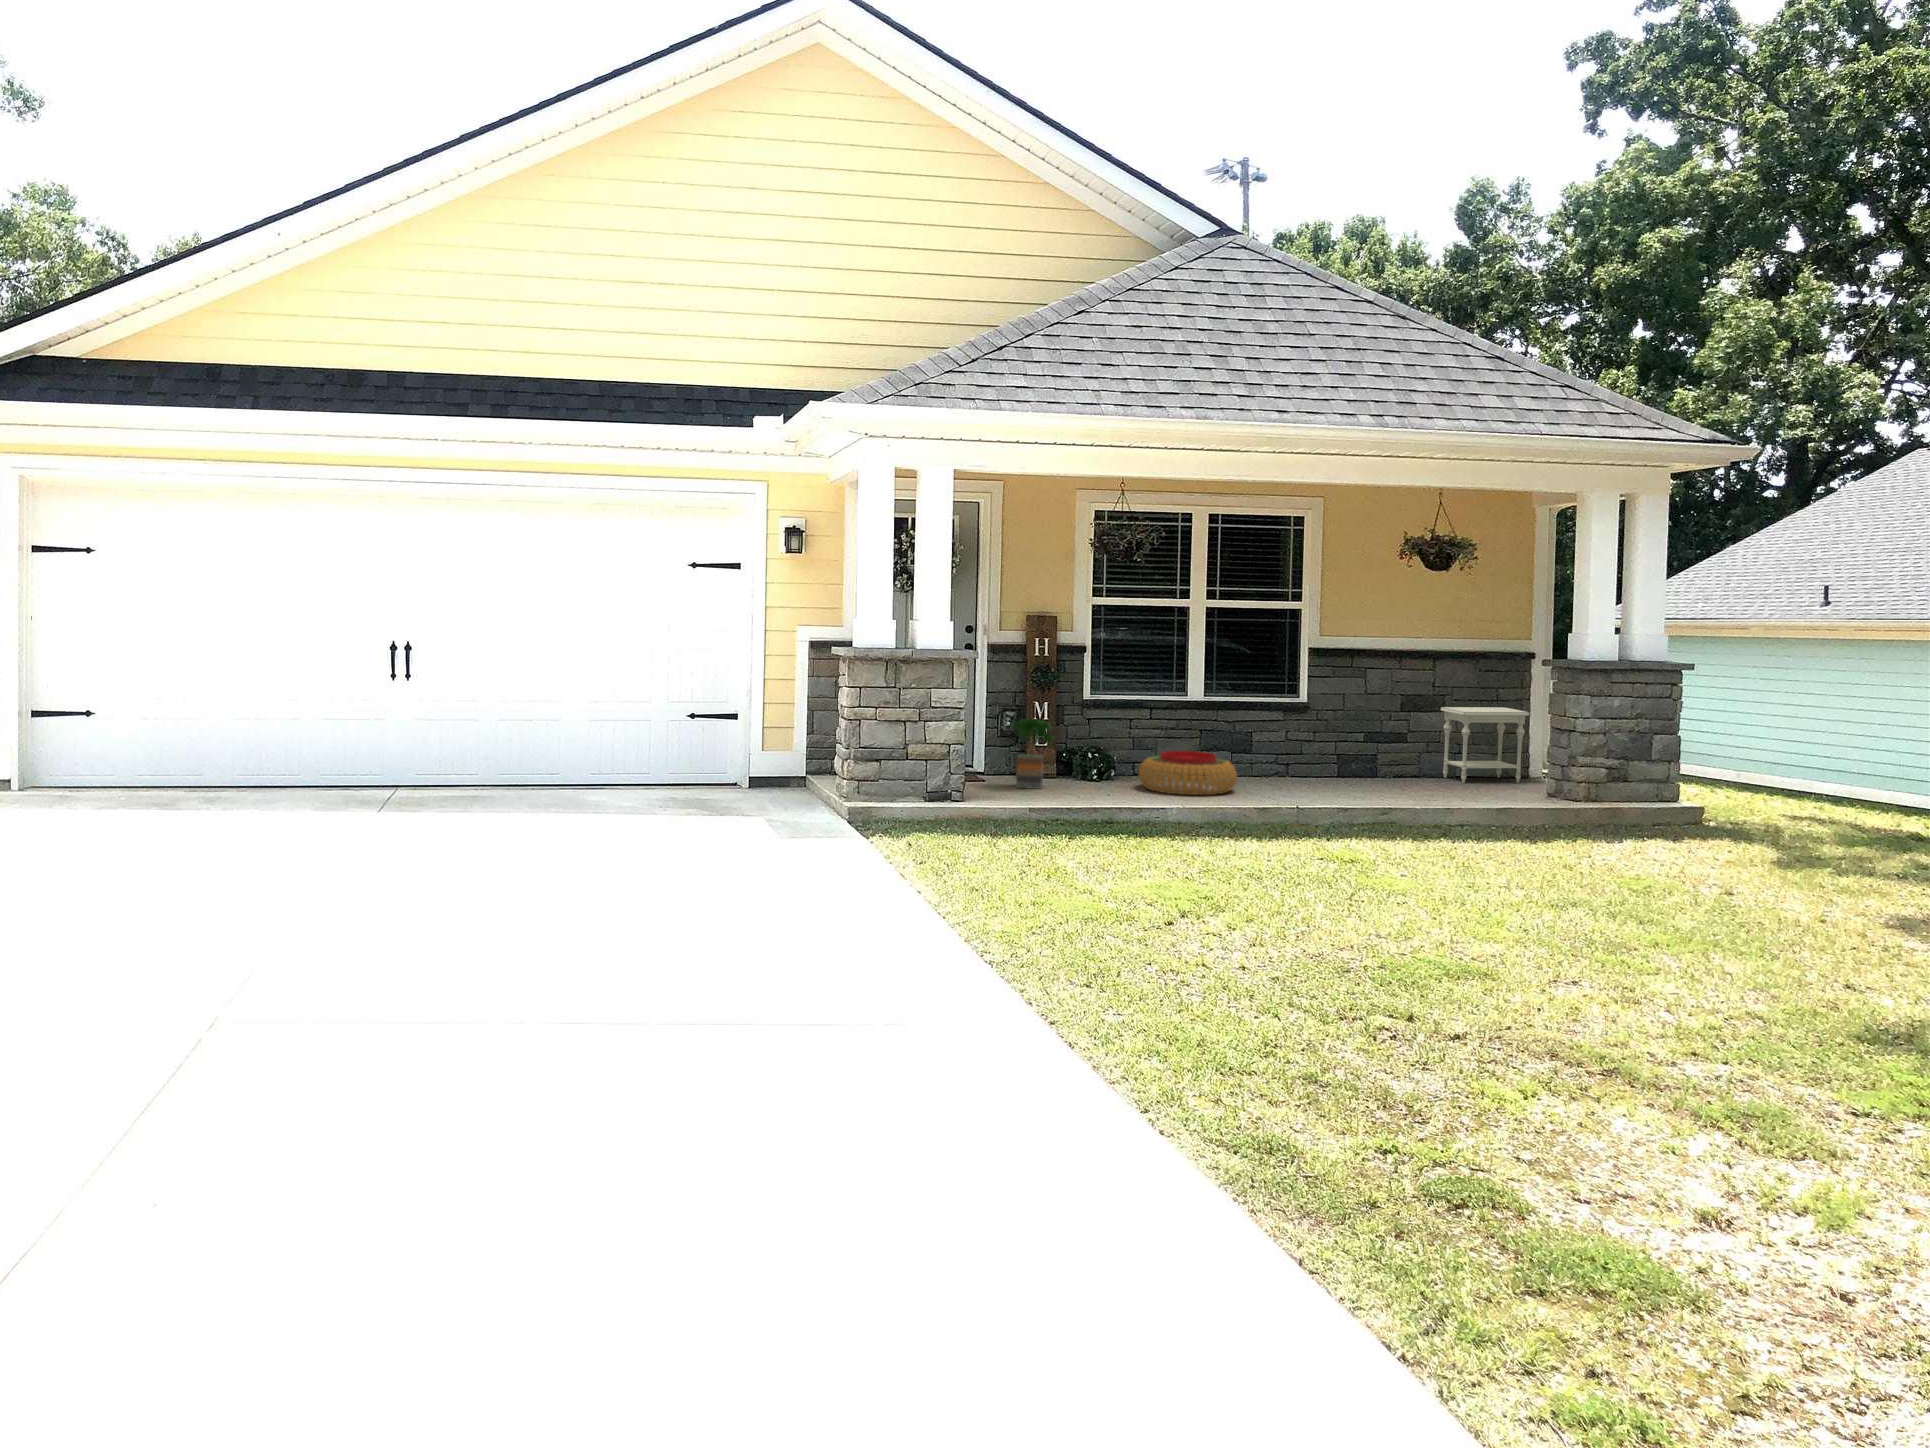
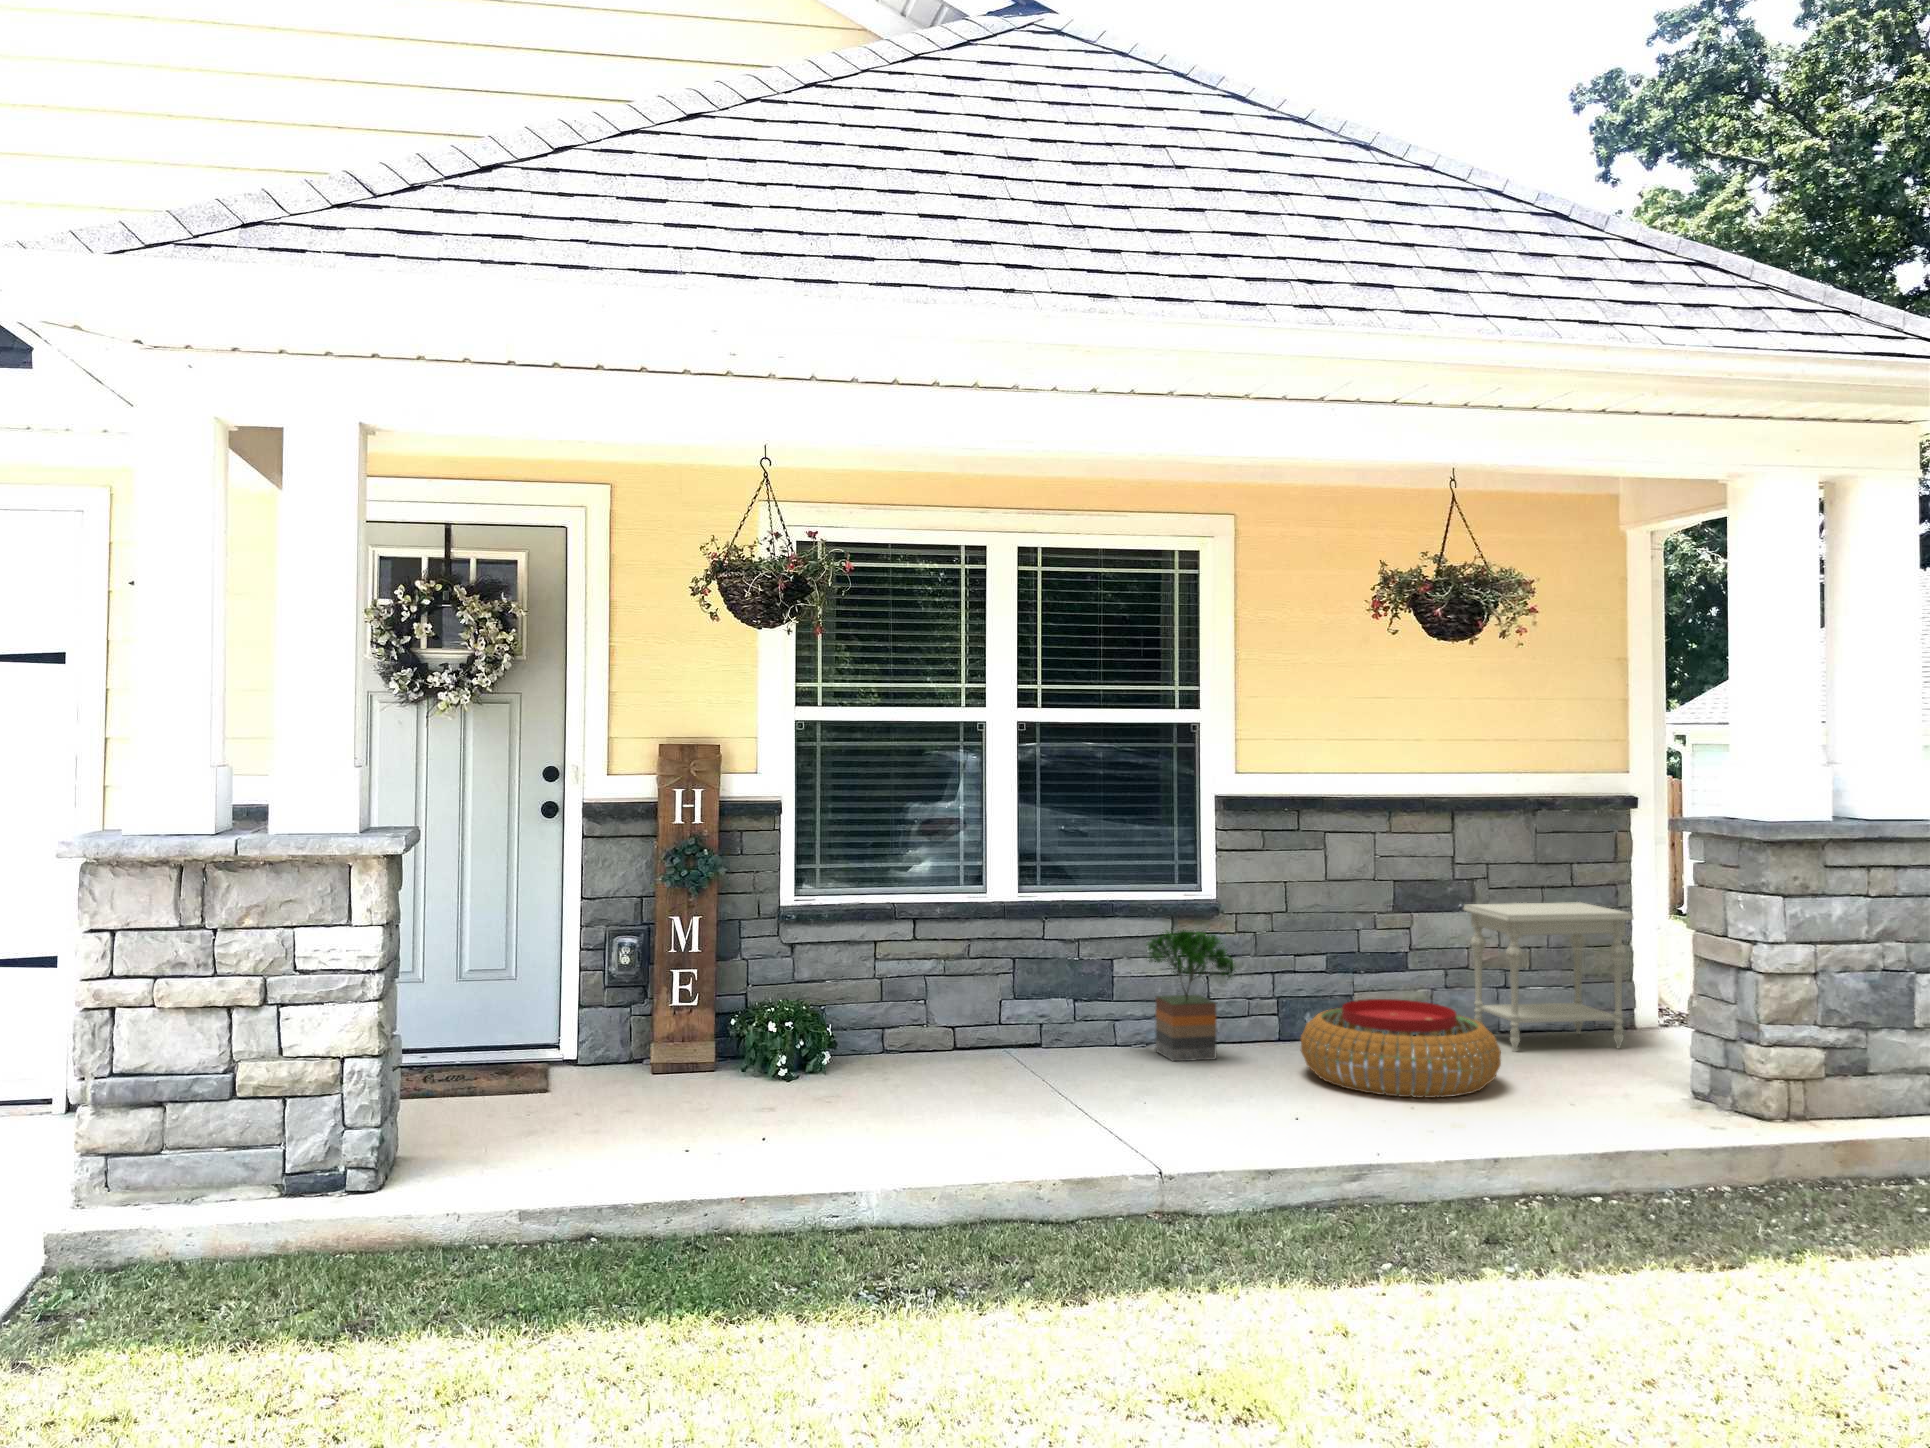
potted tree: present [1010,719,1054,789] -> present [1146,930,1236,1061]
pouf: present [1139,751,1237,795] -> present [1300,999,1501,1098]

